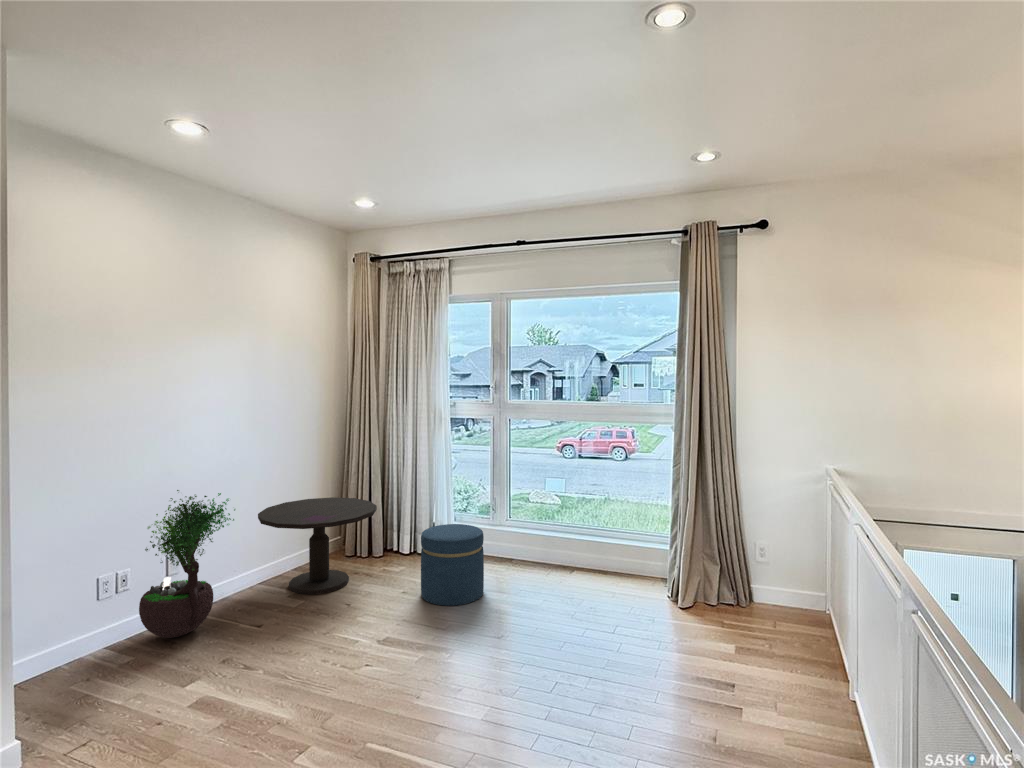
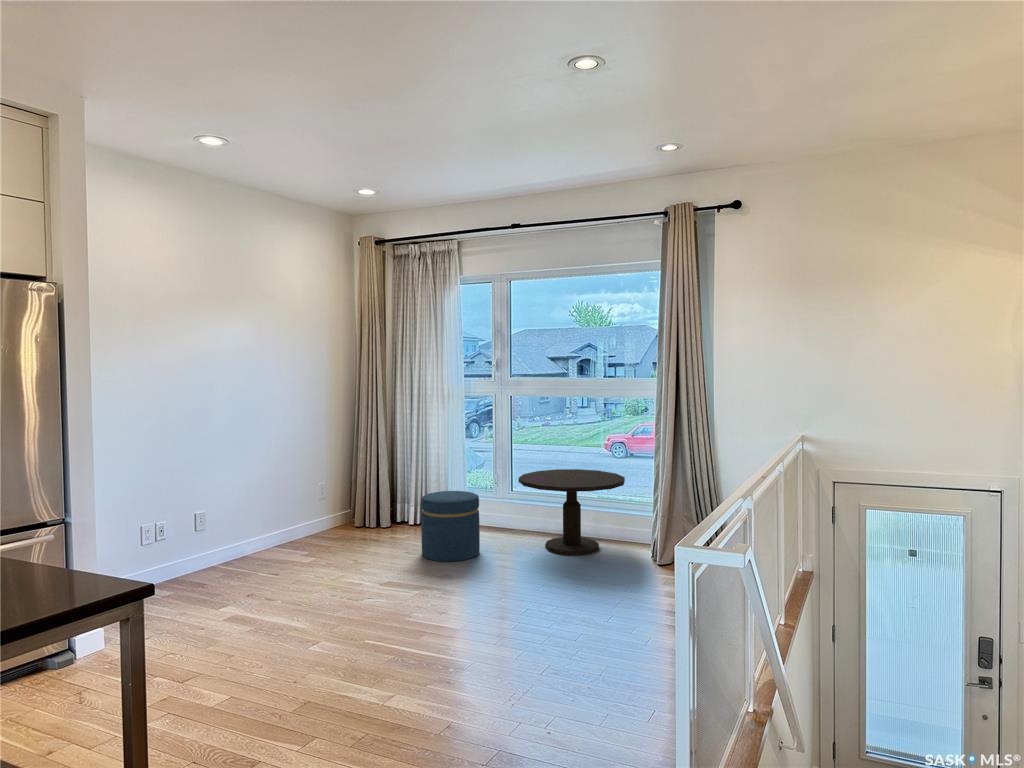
potted tree: present [139,490,235,638] -> none [176,450,256,579]
side table: present [258,497,377,595] -> present [518,469,625,555]

